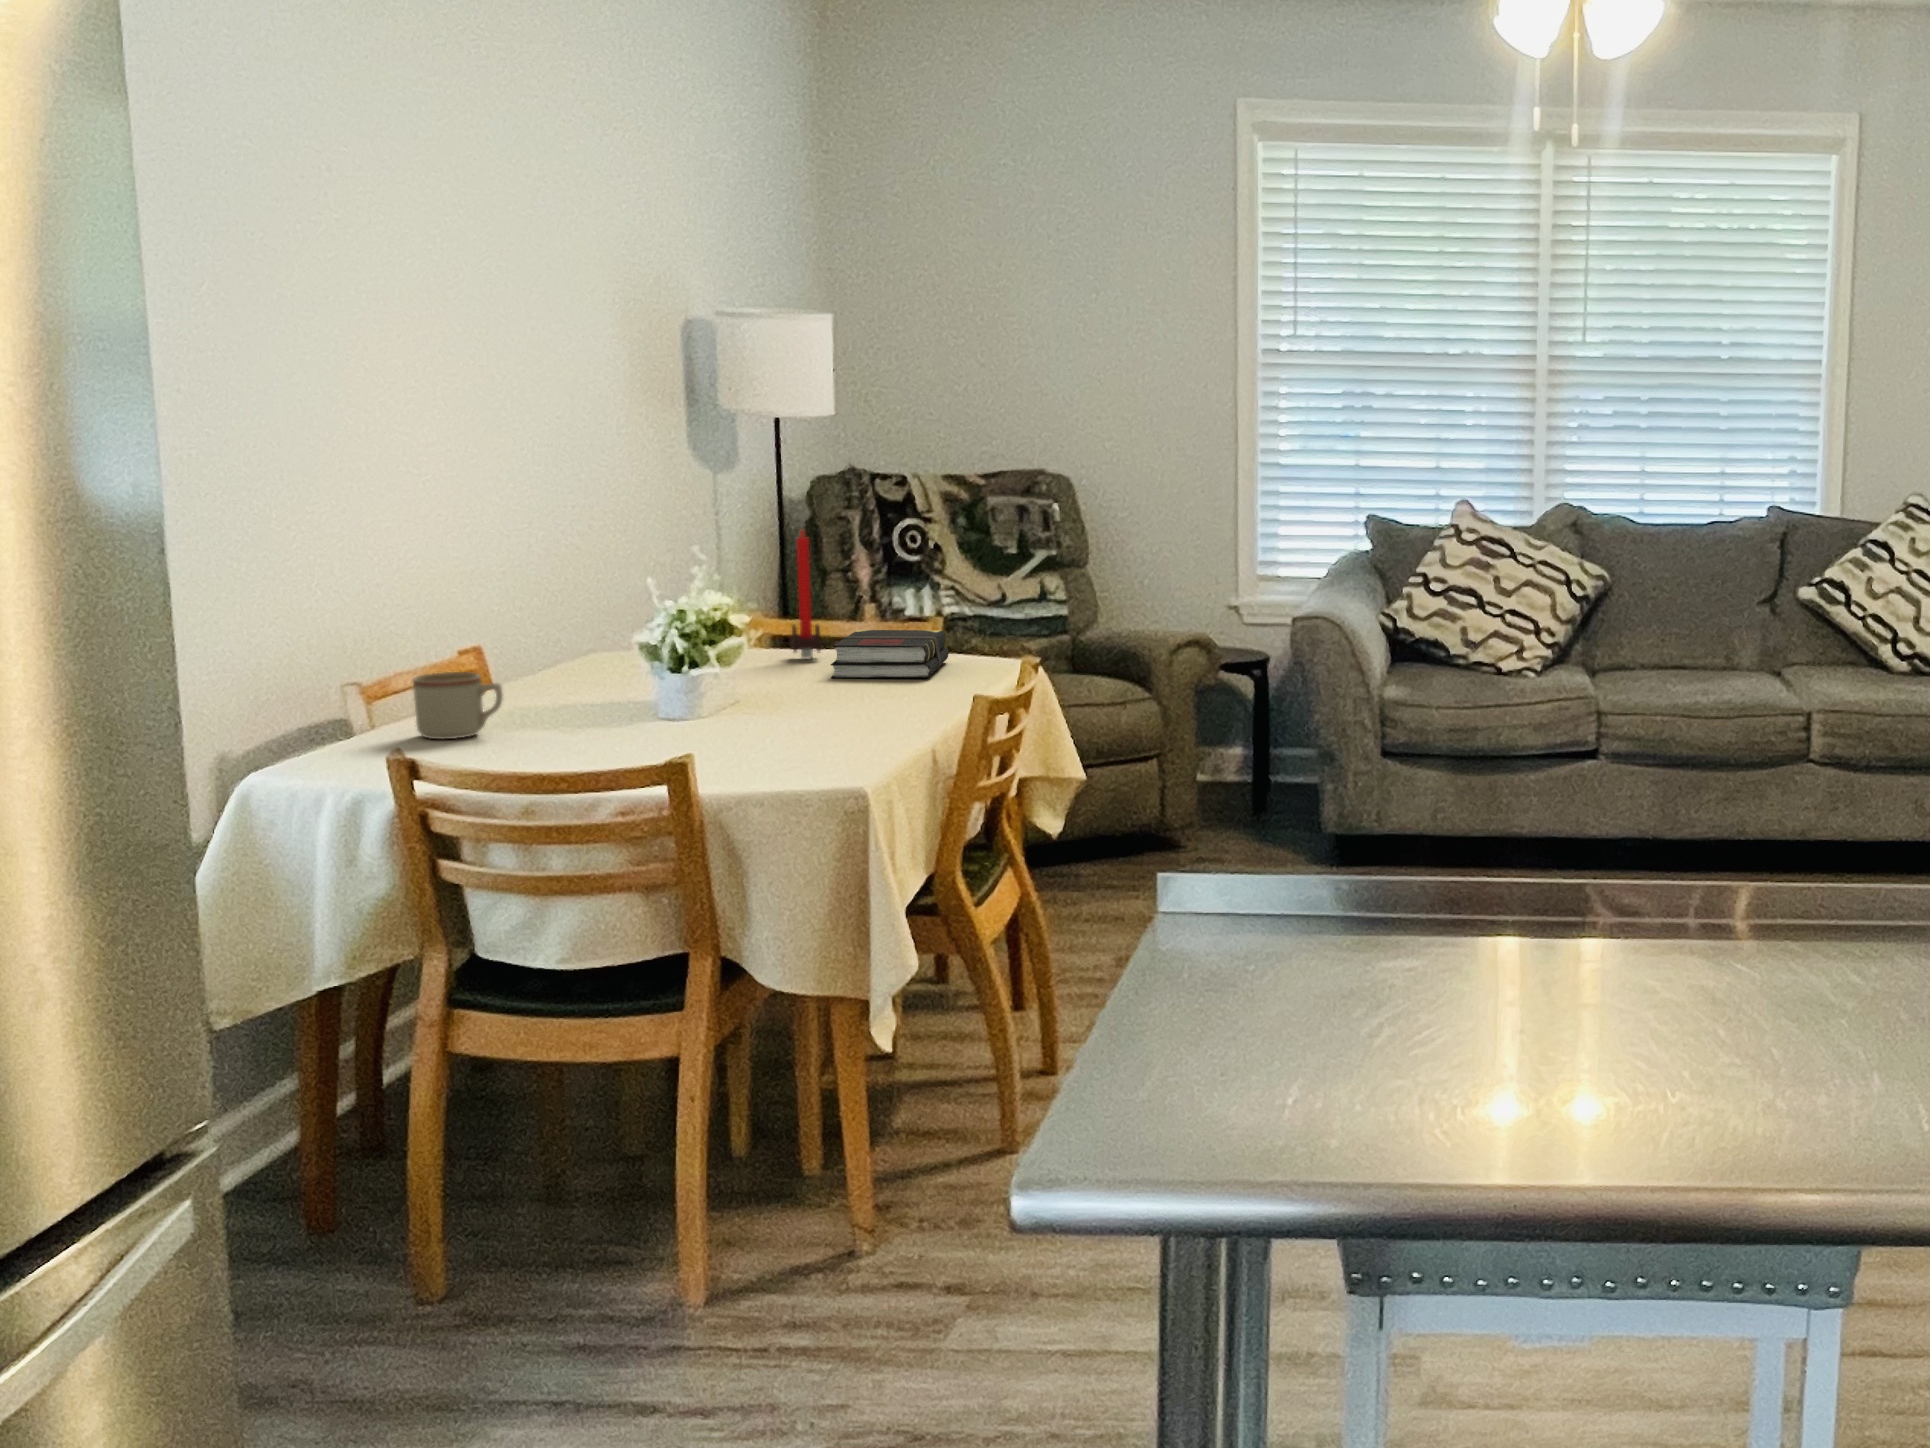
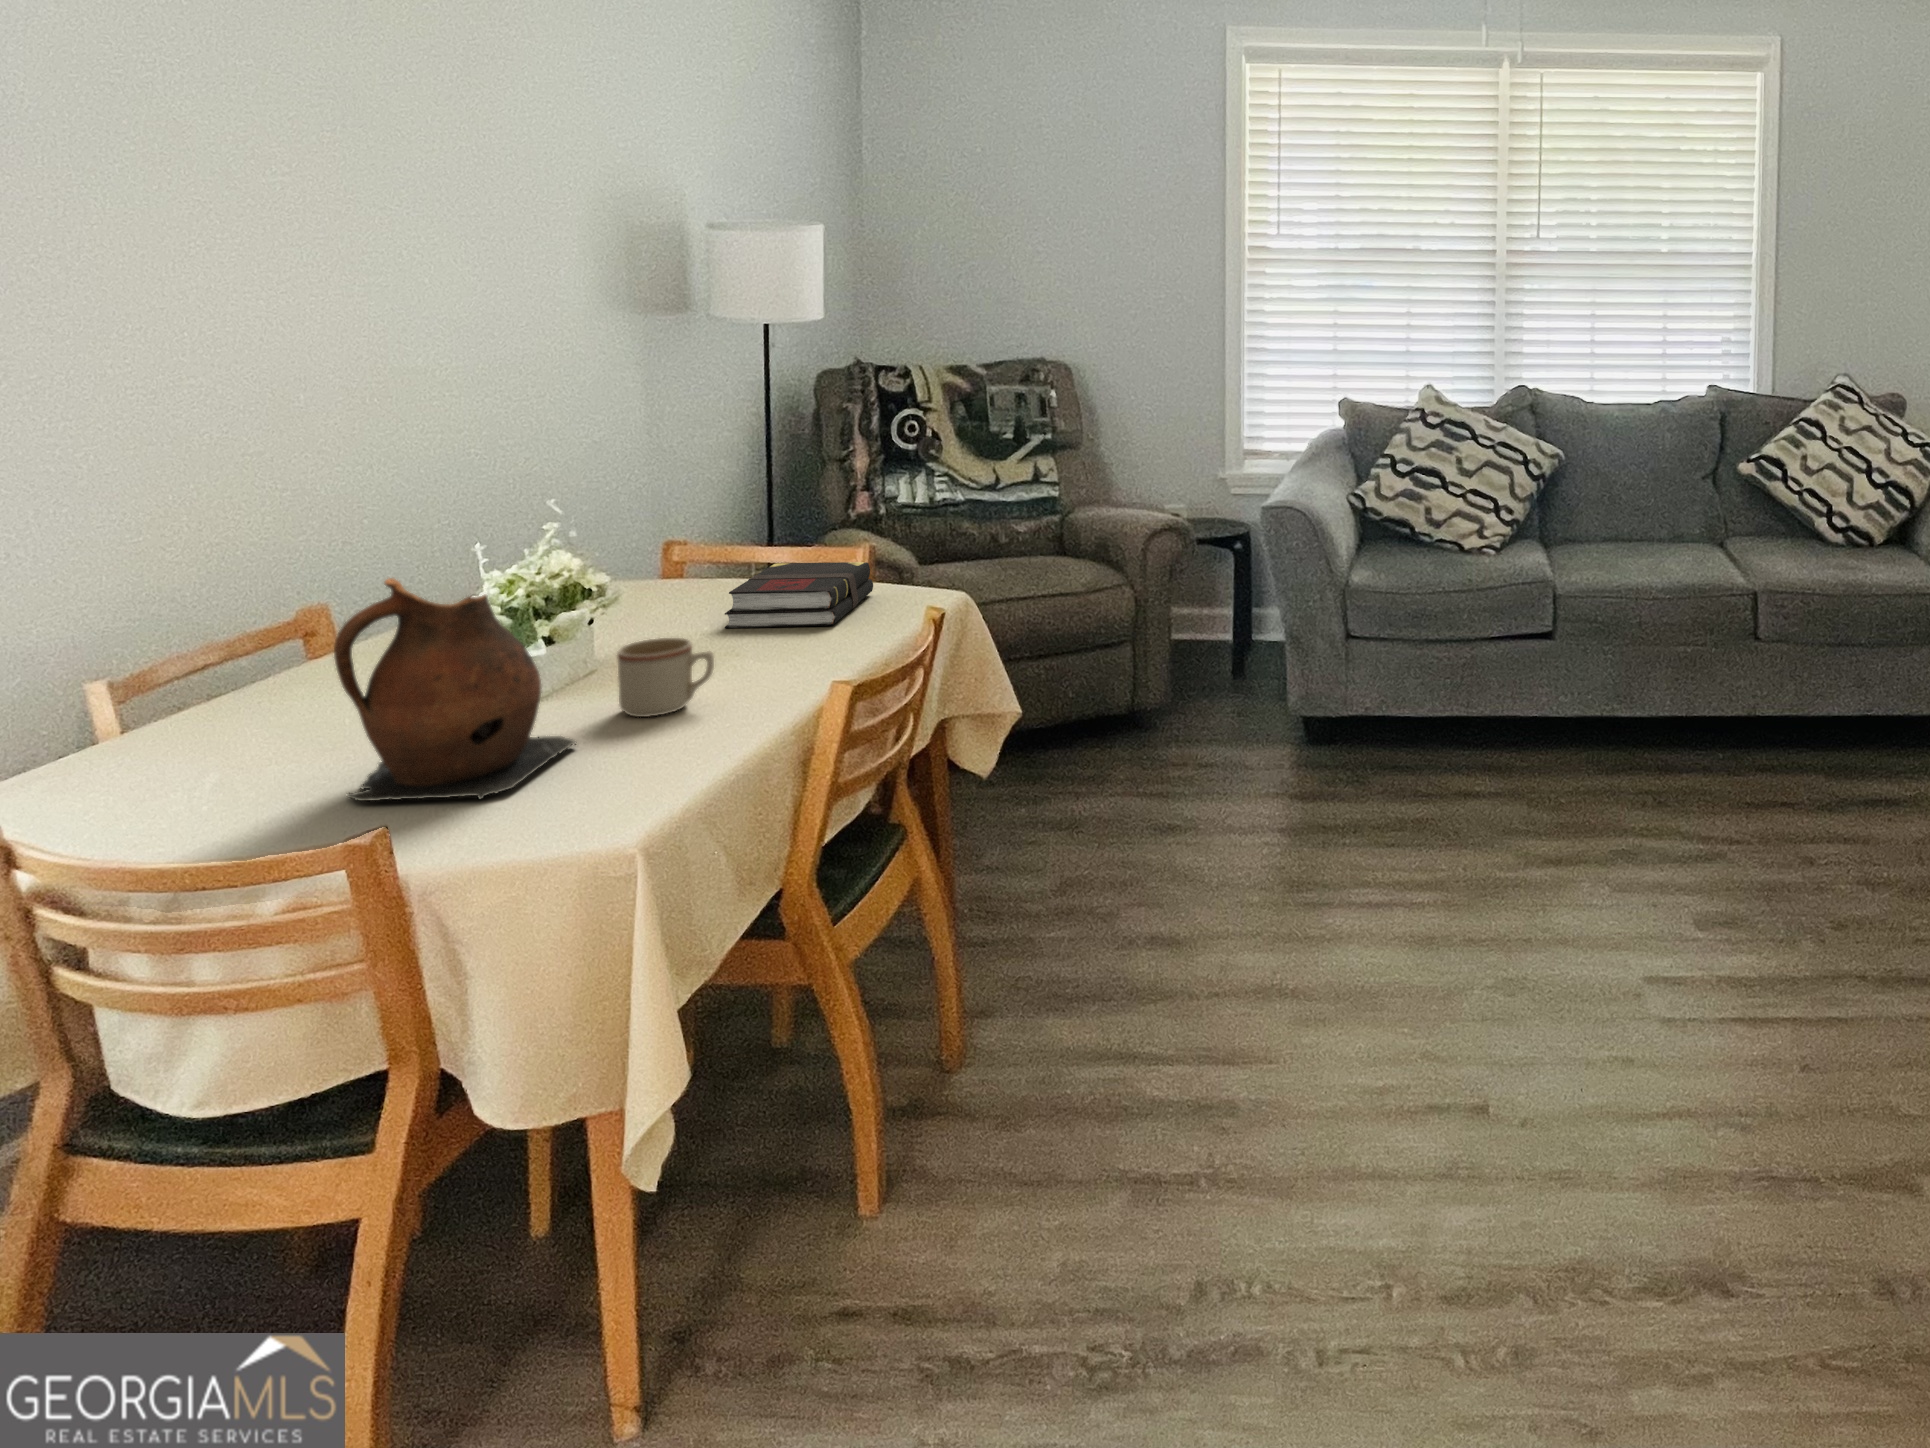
candle: present [792,531,821,658] -> none [704,459,738,594]
ceramic pitcher: none [608,579,776,755] -> present [334,578,576,801]
mug: present [413,672,503,739] -> present [617,638,714,717]

